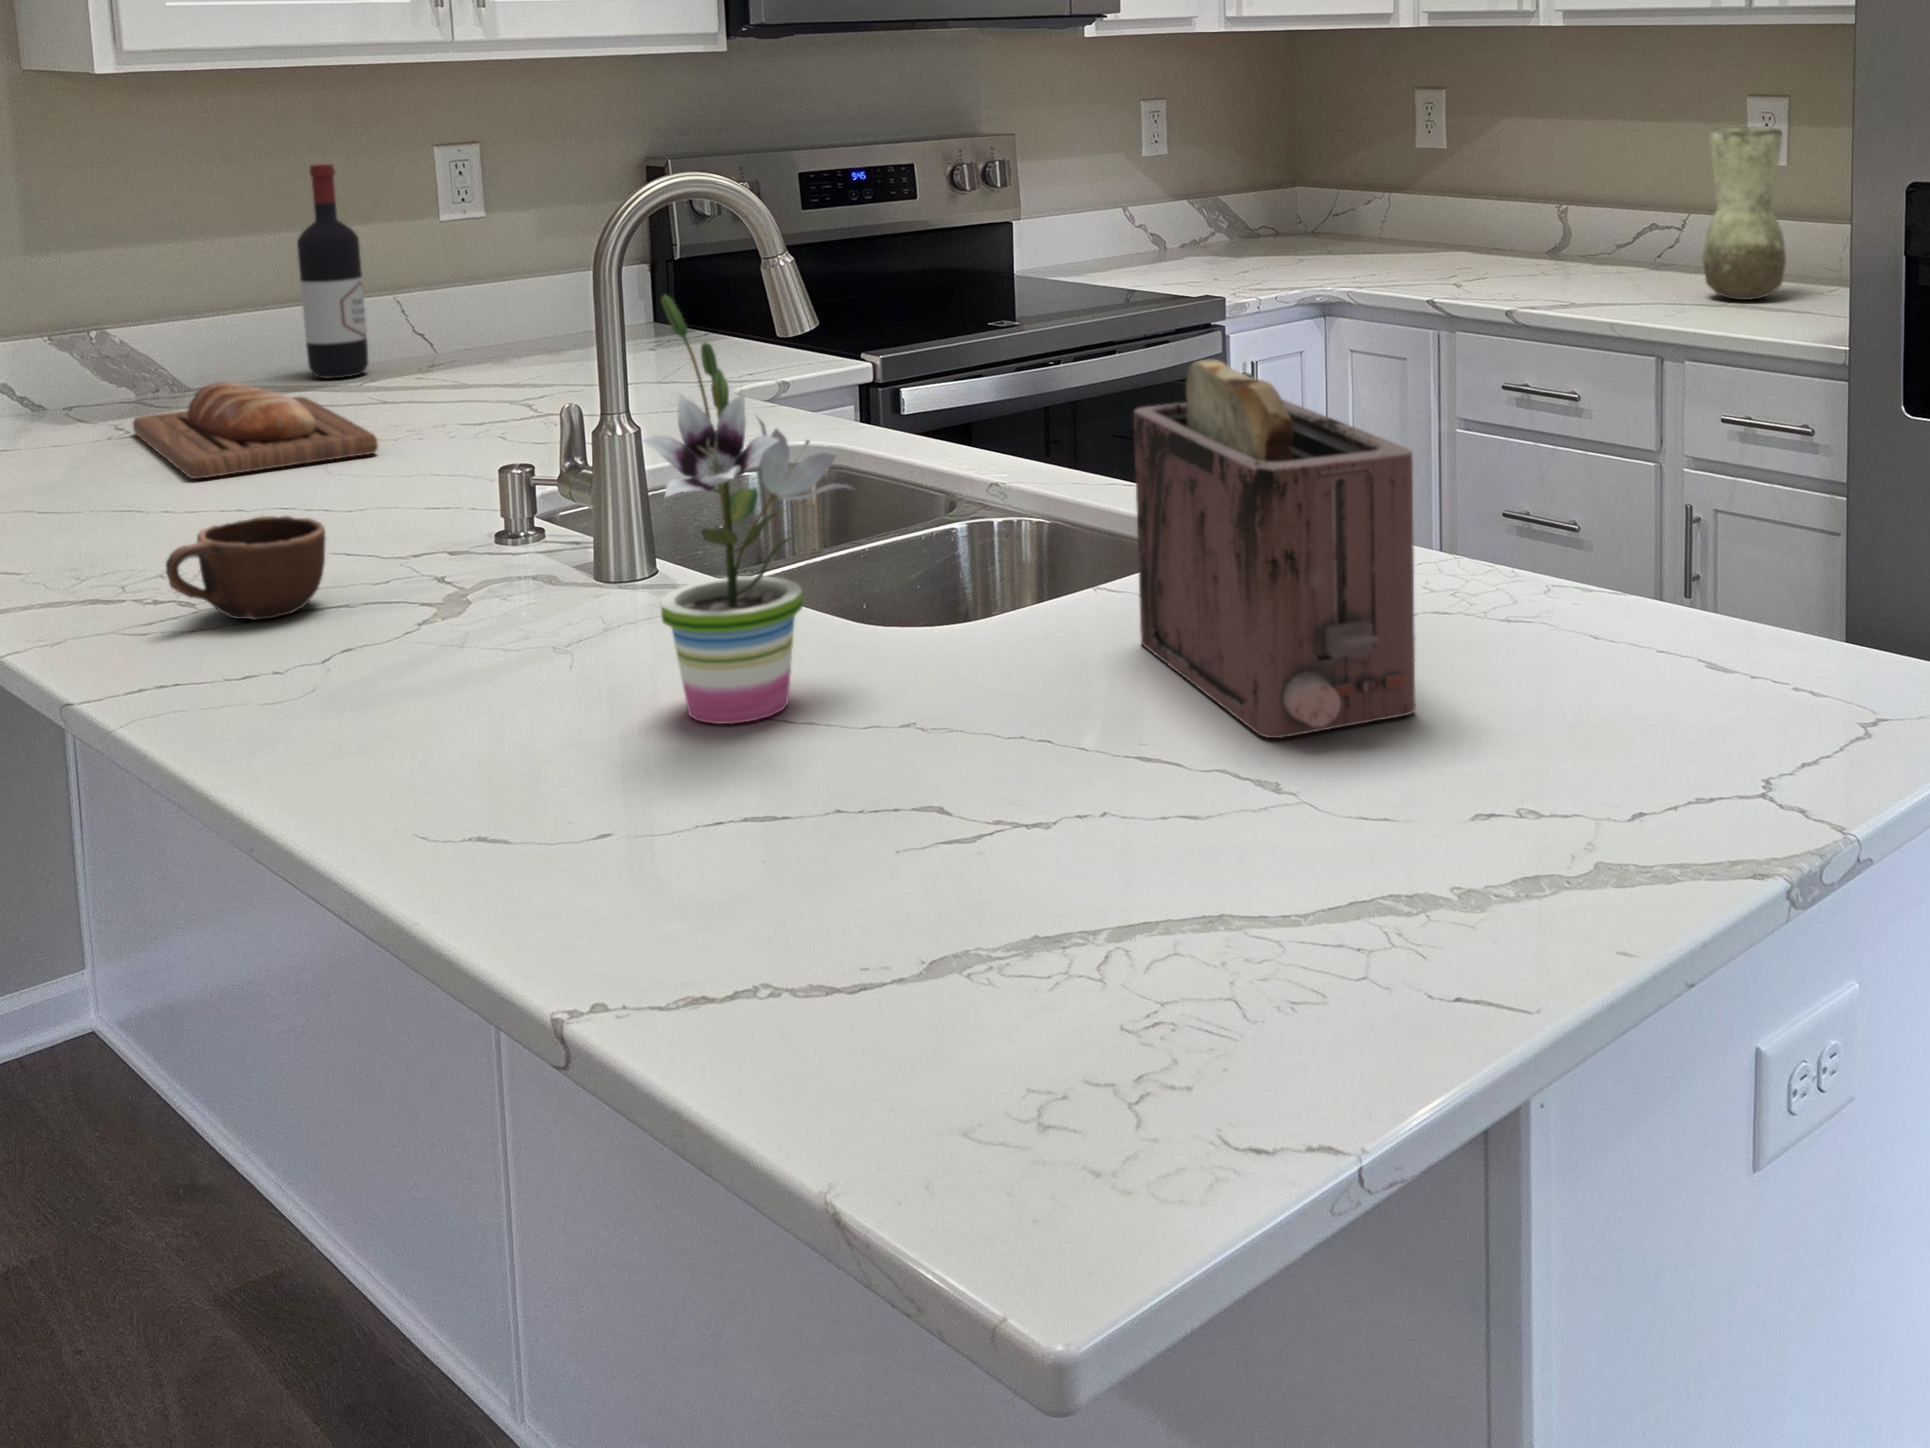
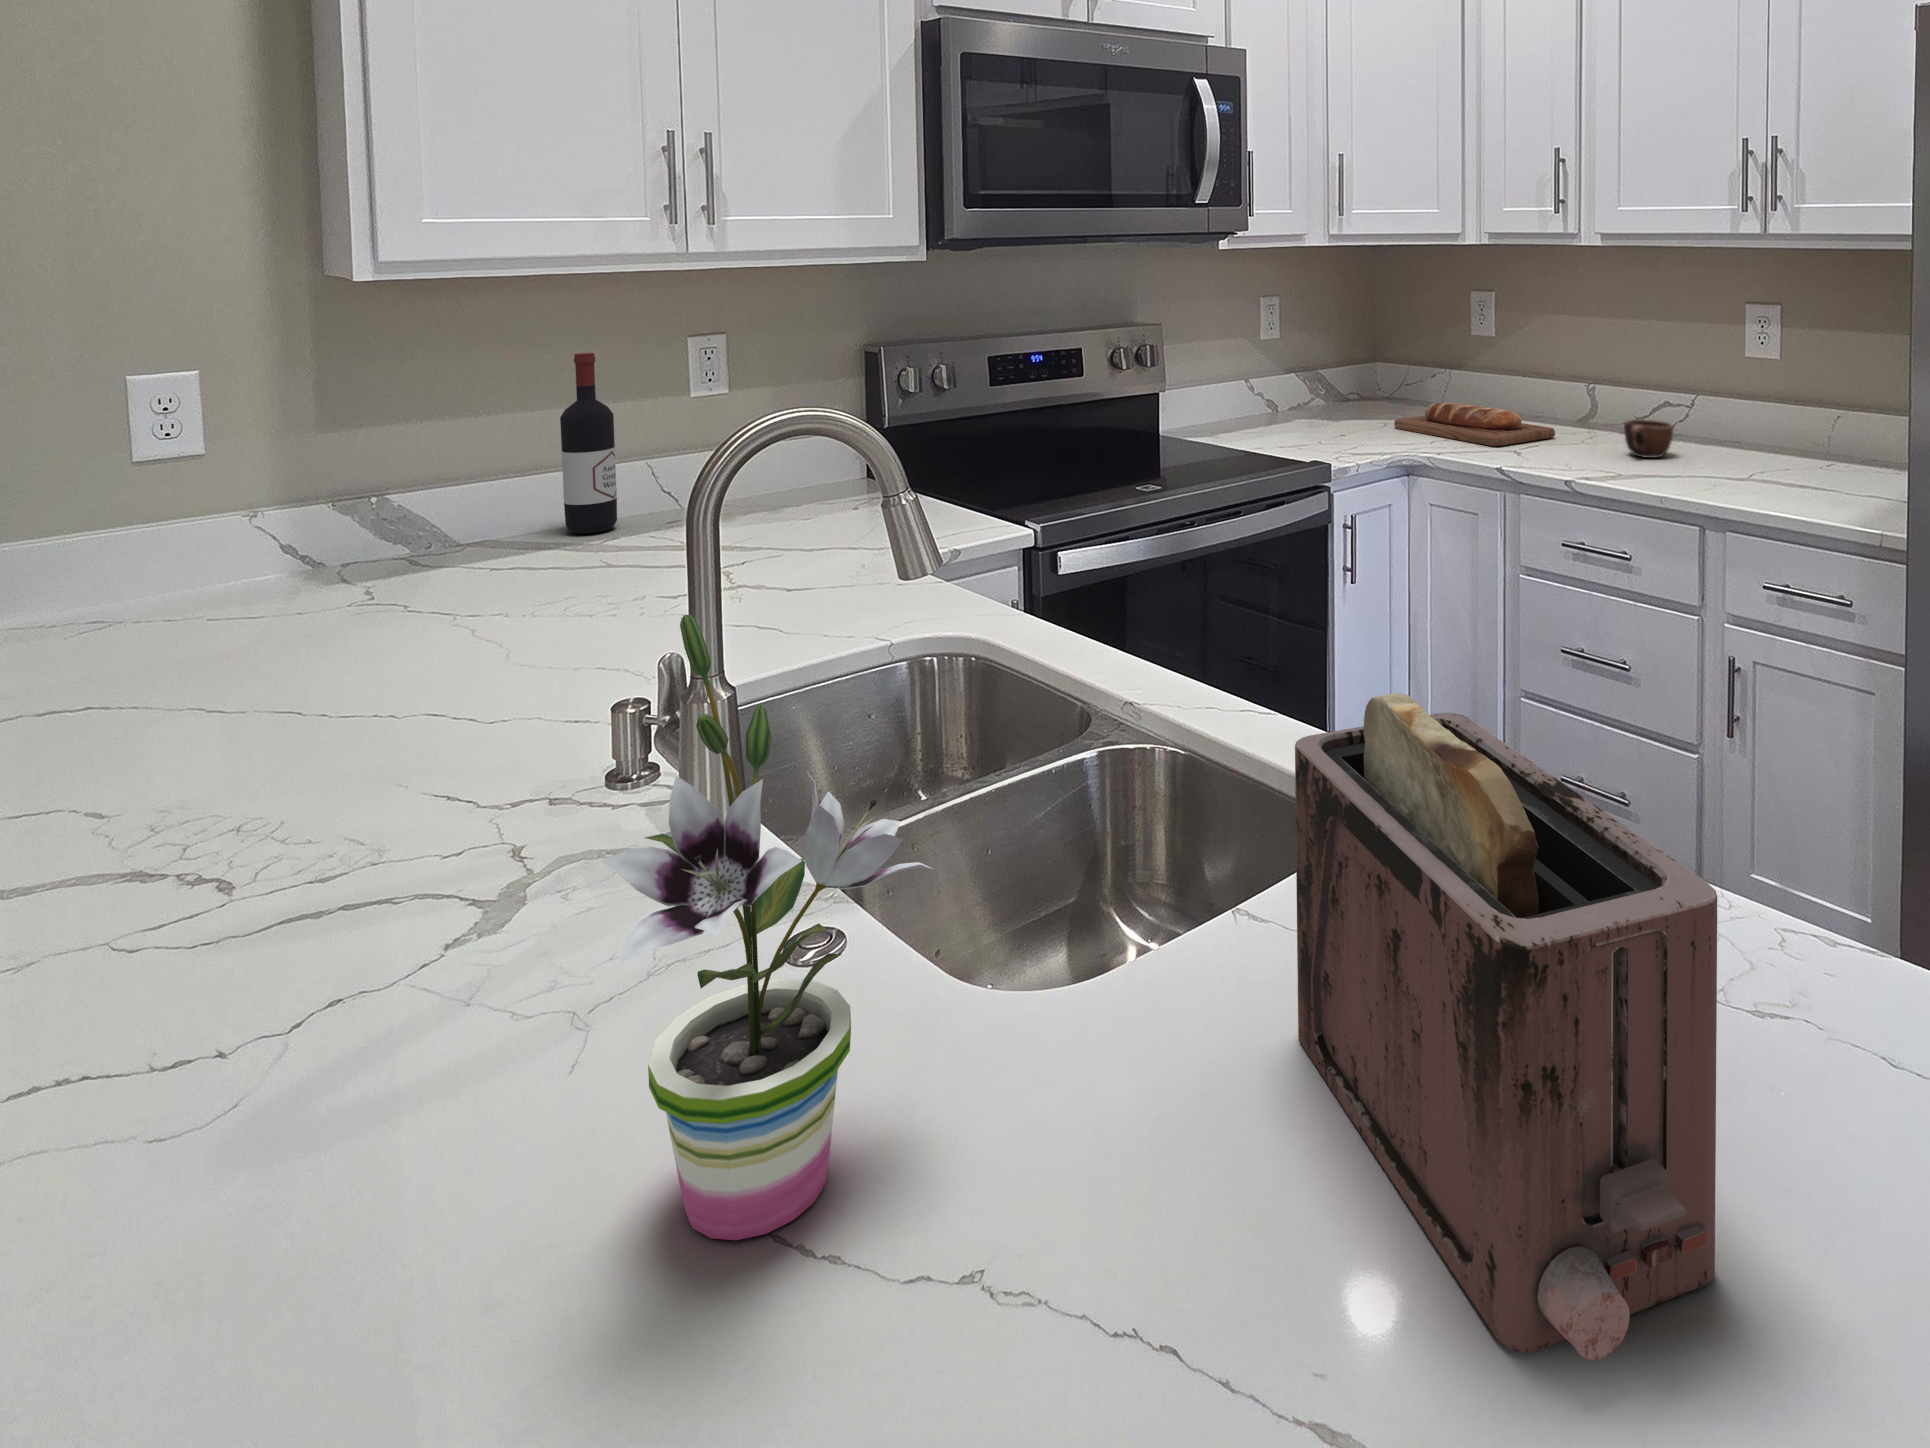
vase: present [1703,127,1786,300] -> none [1726,331,1799,474]
bread loaf: present [133,382,378,479] -> present [1394,402,1555,446]
mug: present [166,516,326,620] -> present [1624,419,1673,458]

